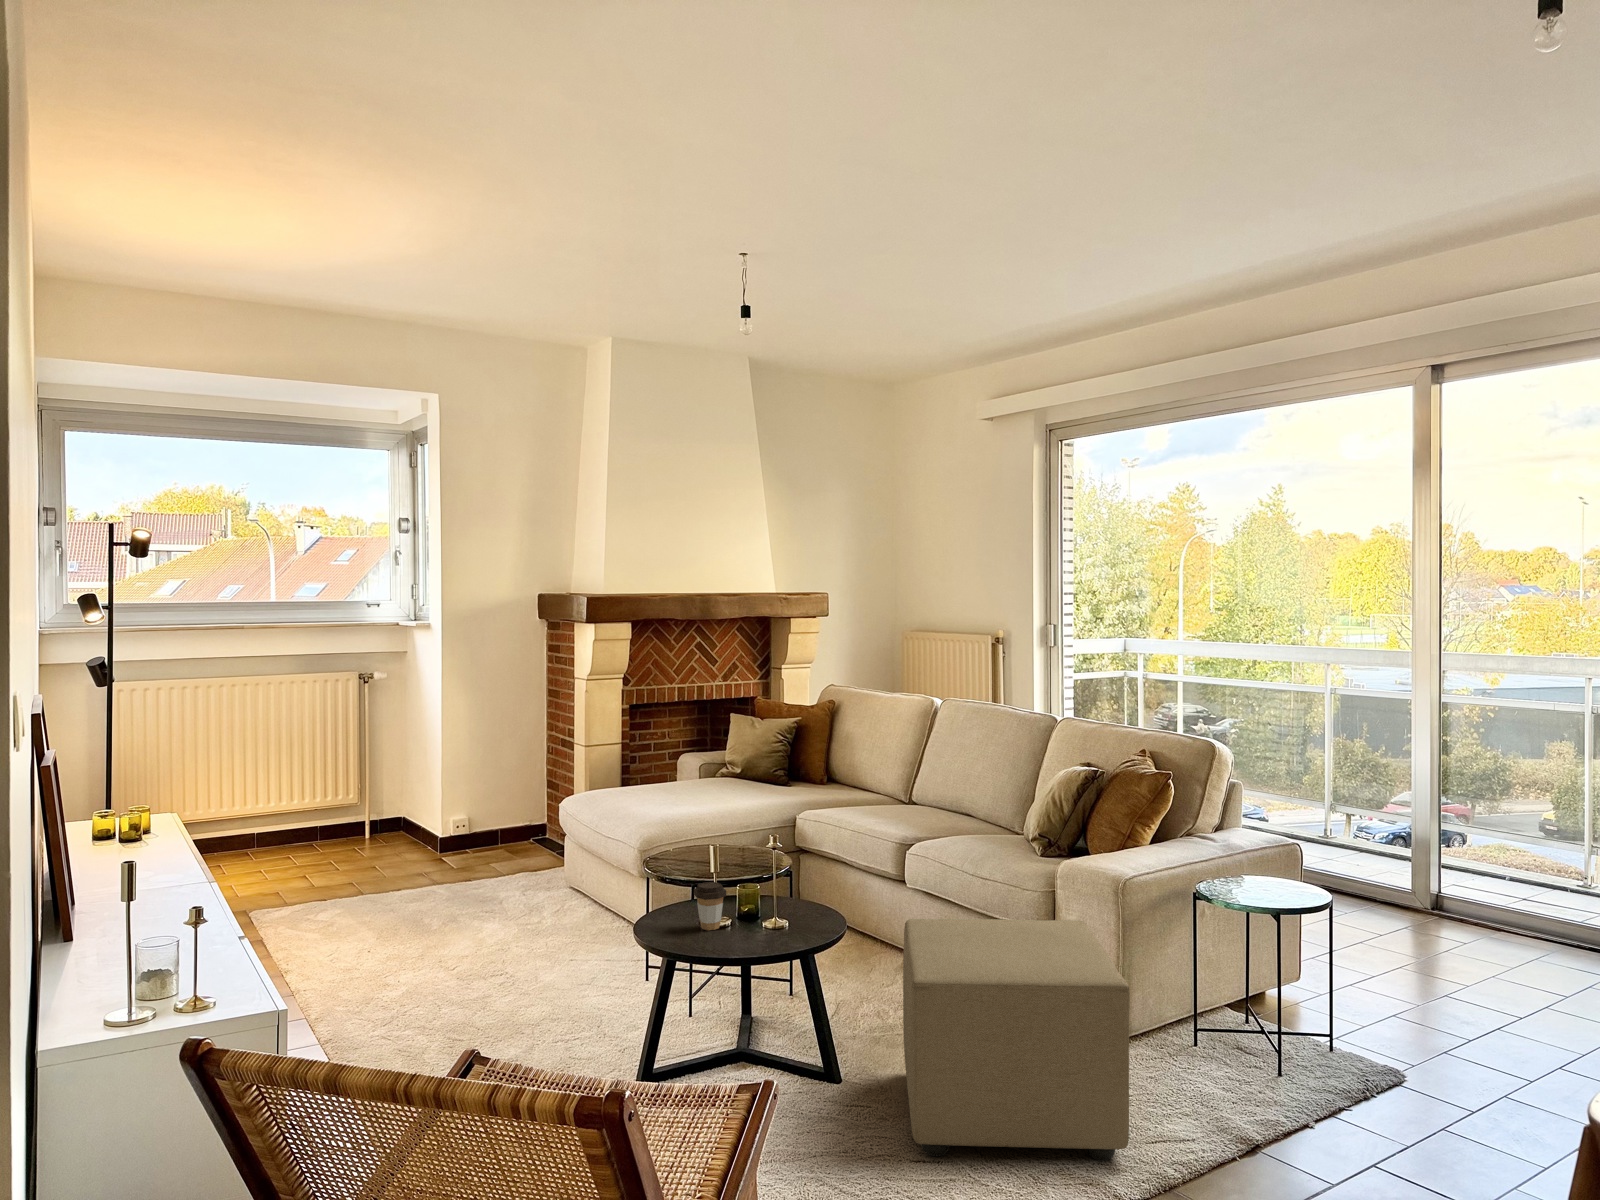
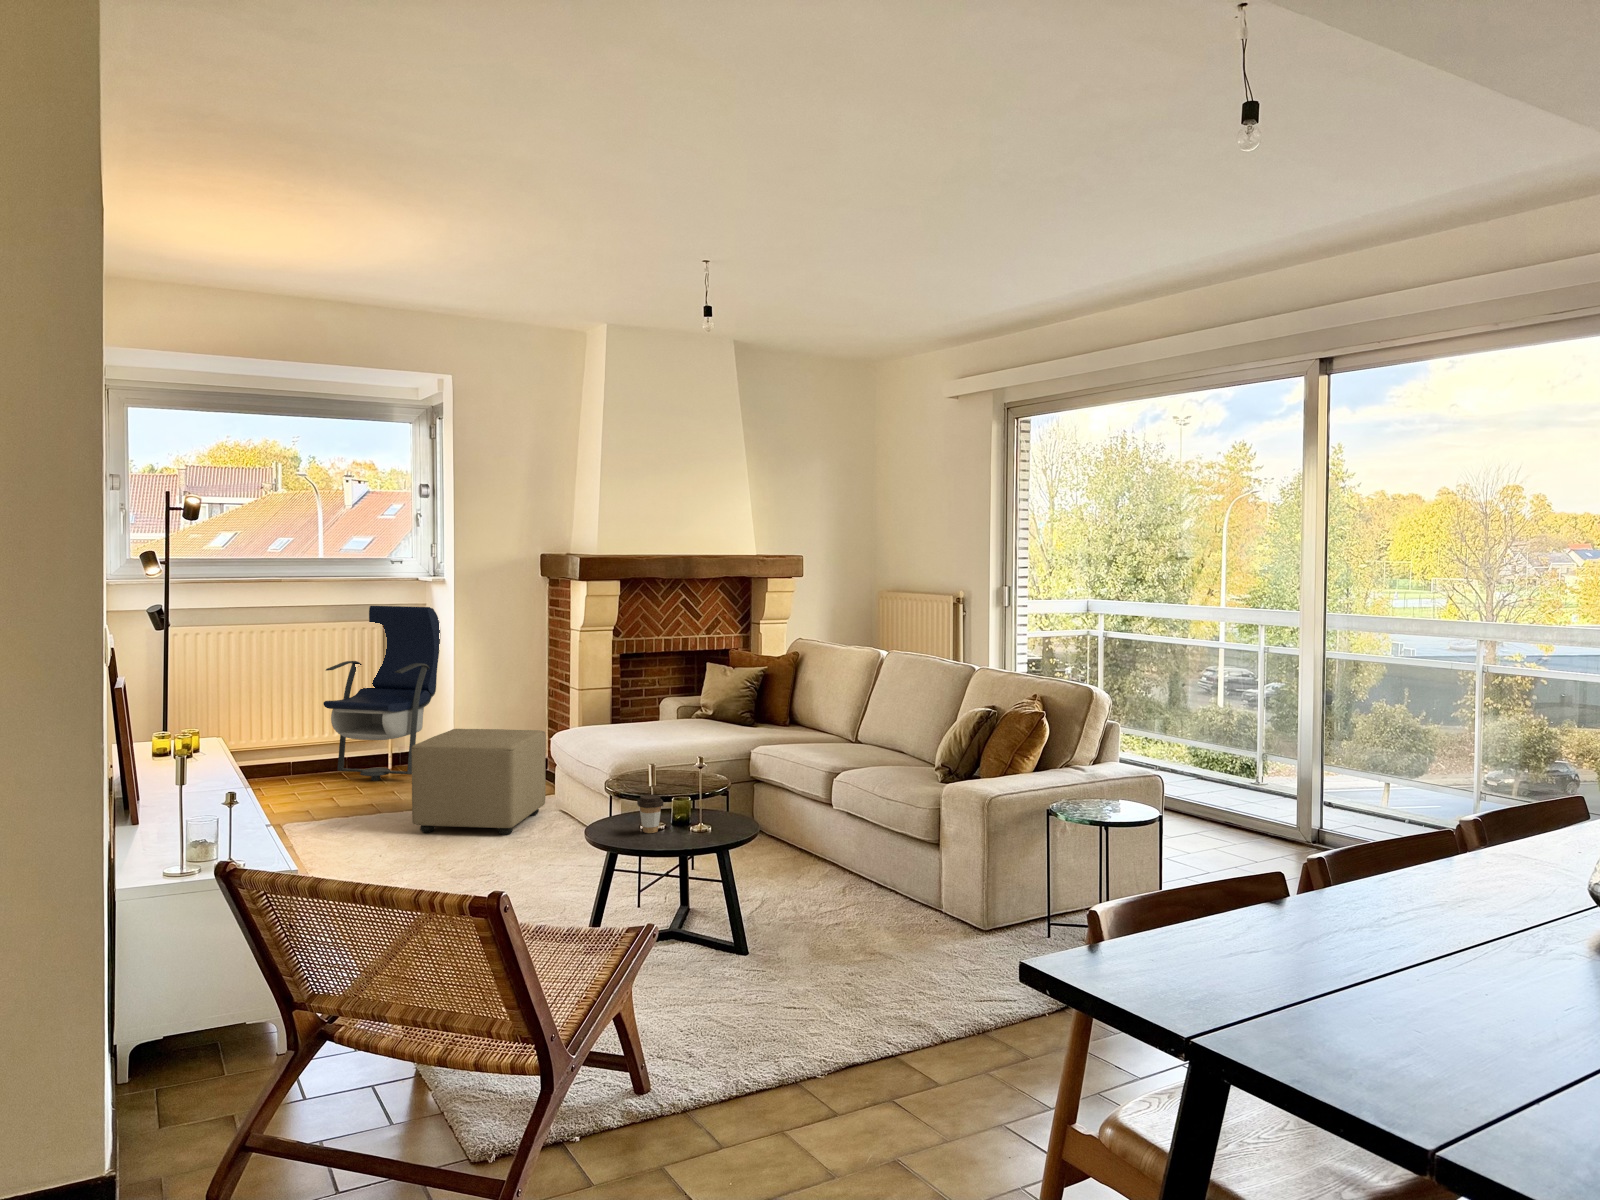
armchair: none [291,655,424,855] -> present [323,606,440,781]
ottoman: present [903,919,1130,1161] -> present [411,729,546,835]

